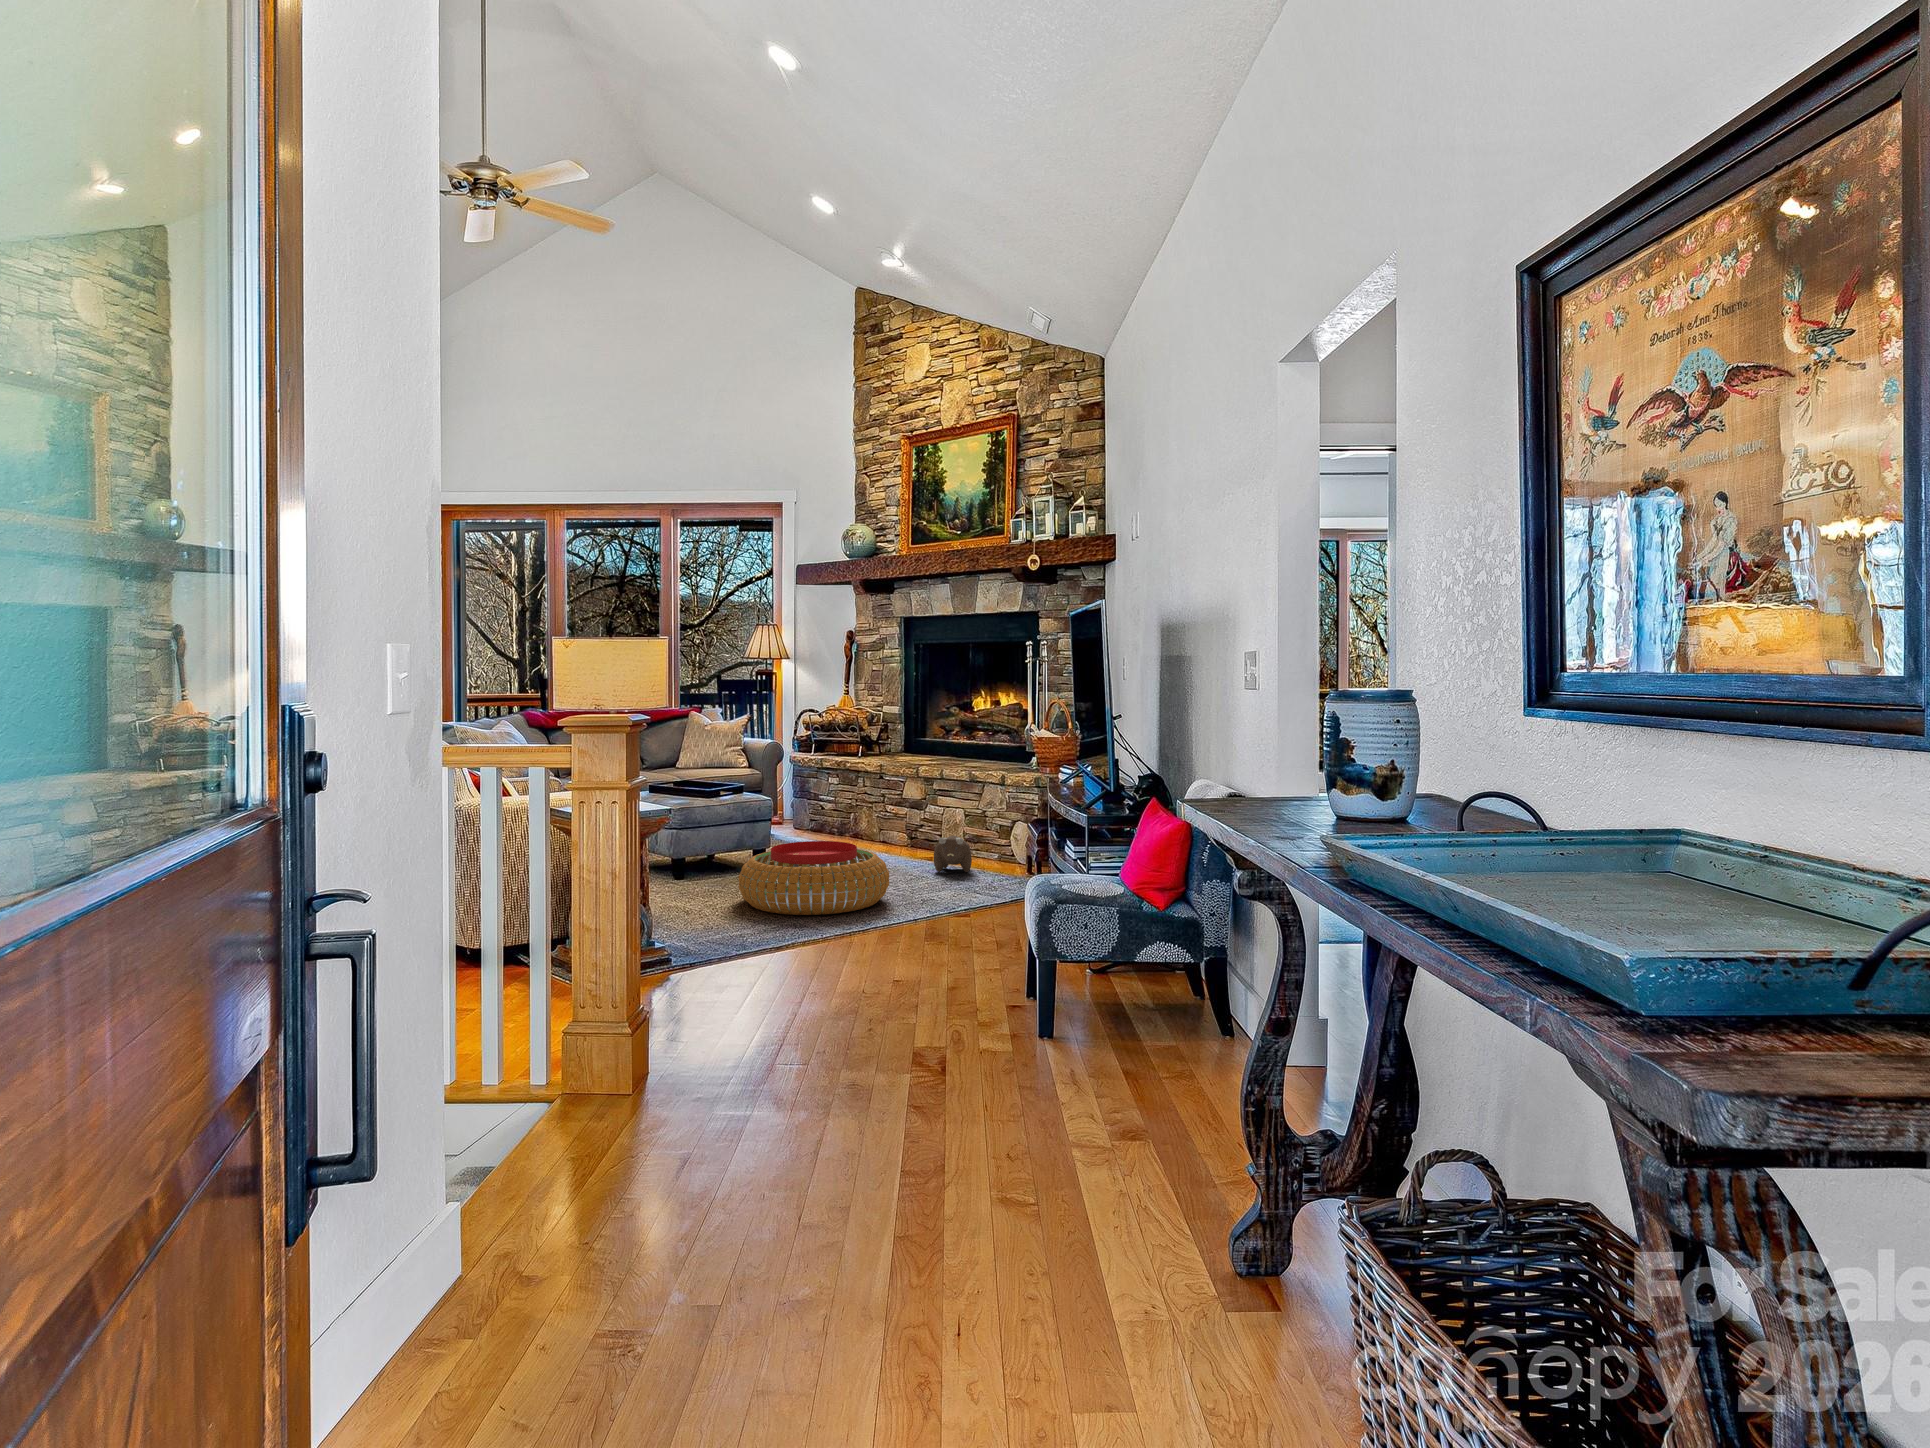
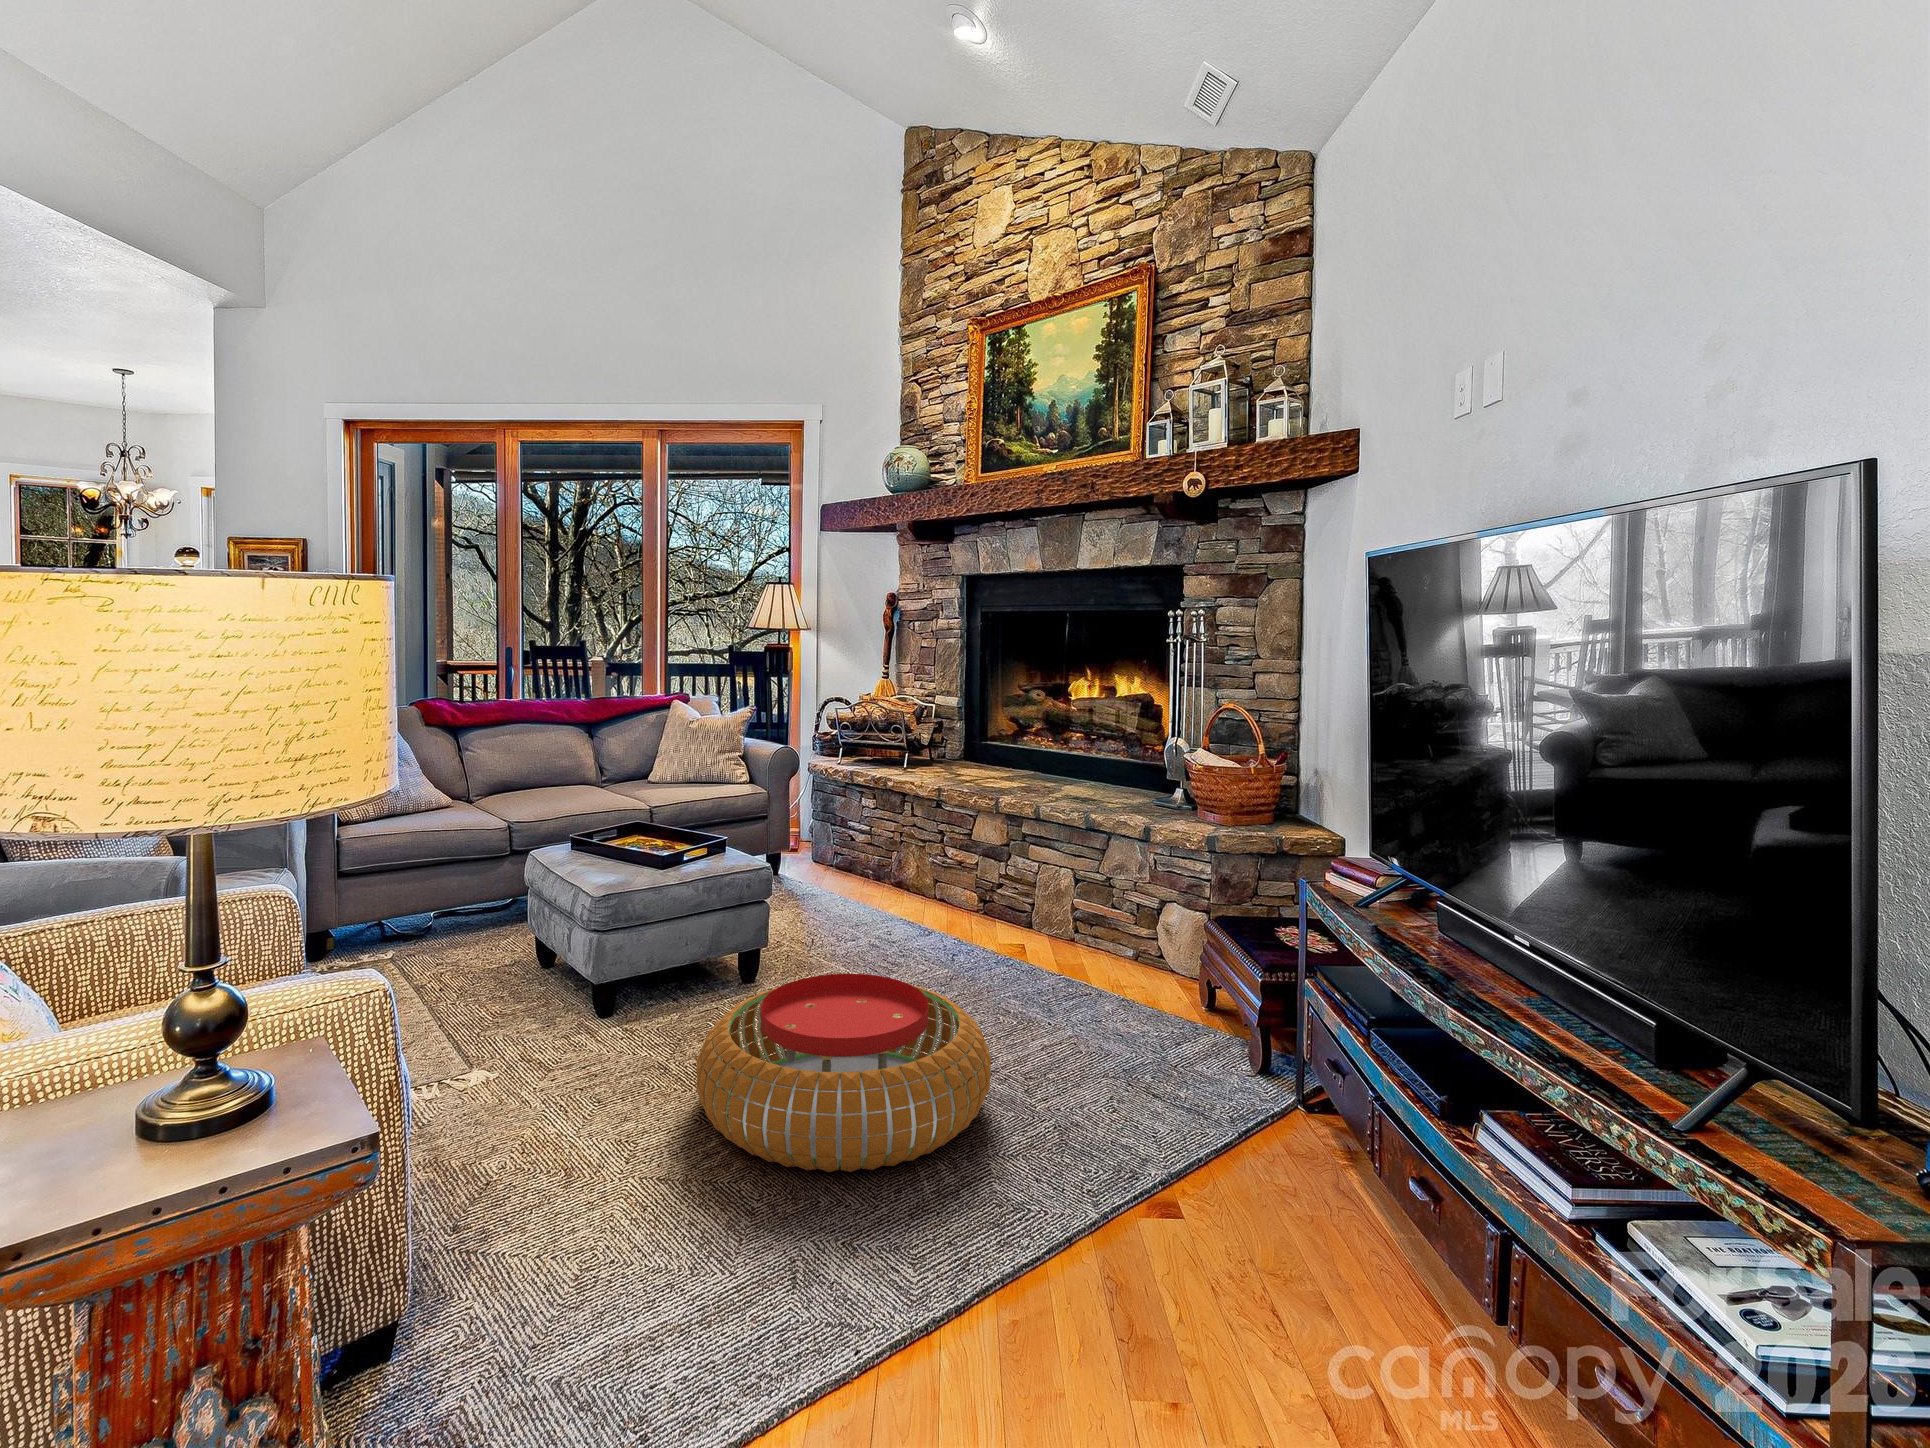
plush toy: present [934,836,972,872] -> none [1042,929,1106,994]

